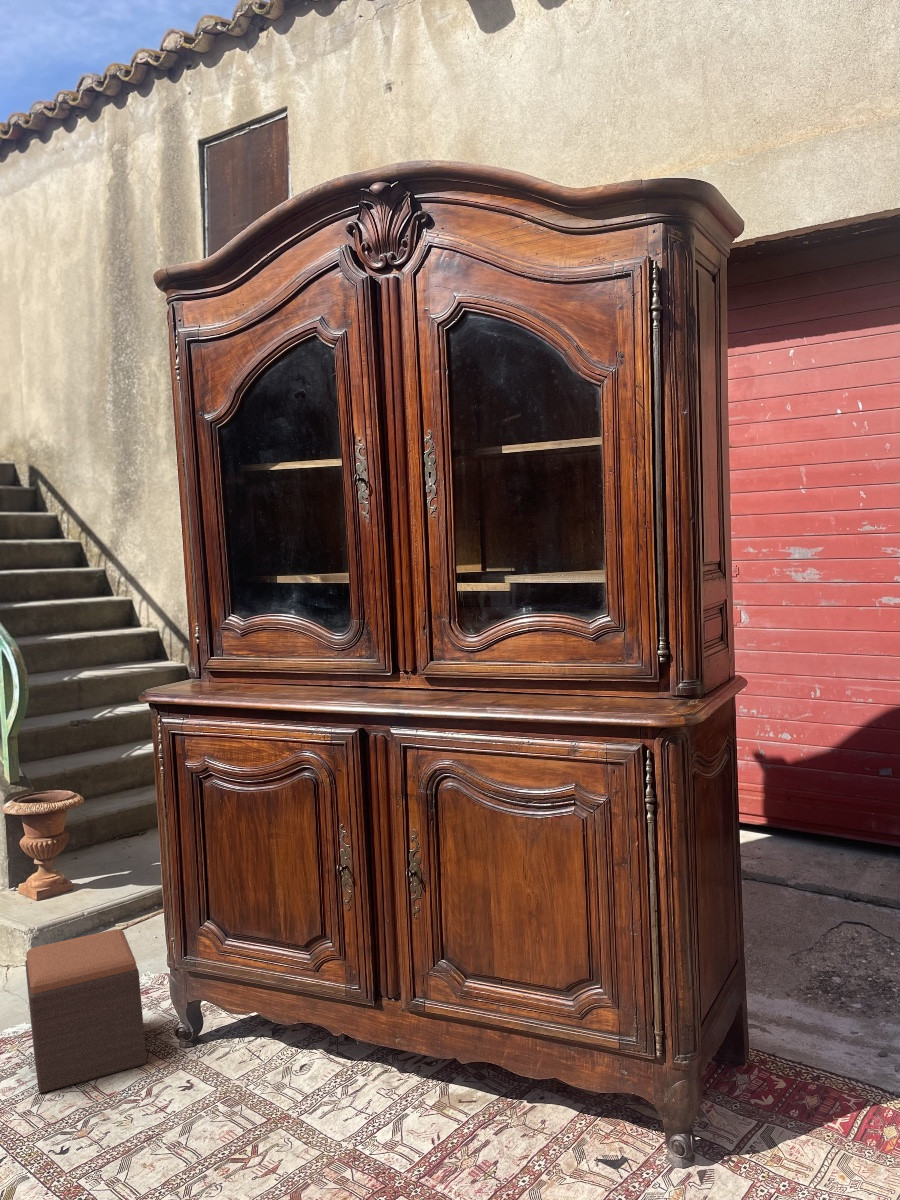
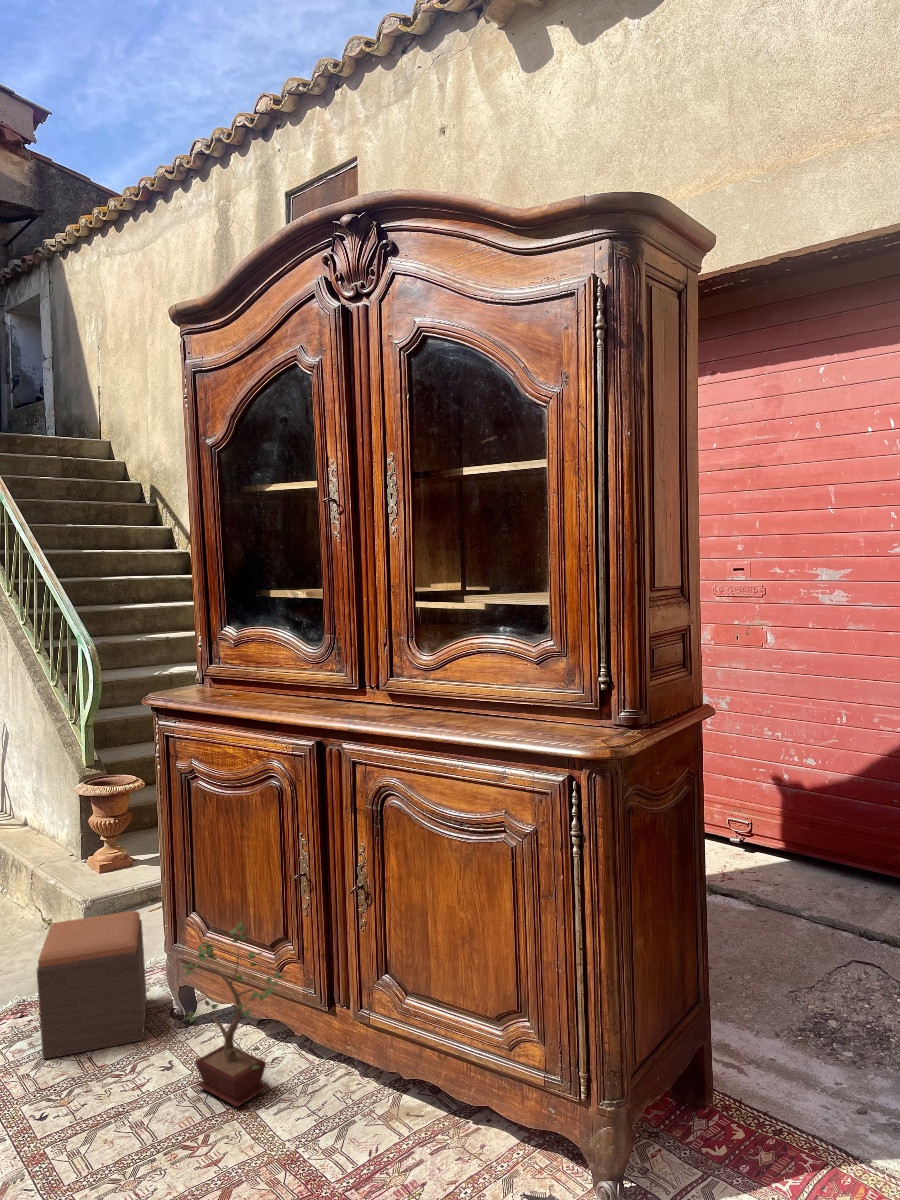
potted plant: none [201,921,326,1116] -> present [182,921,284,1107]

